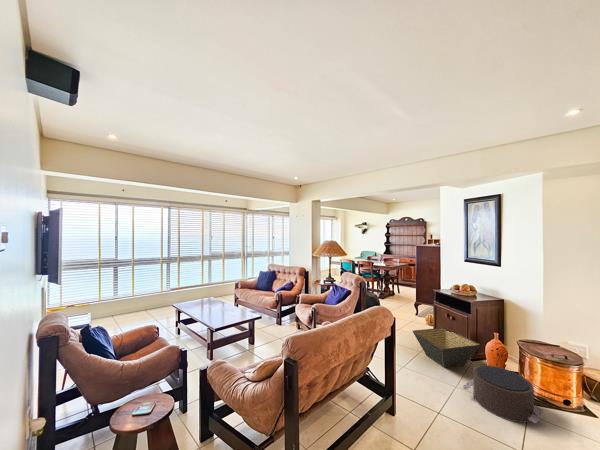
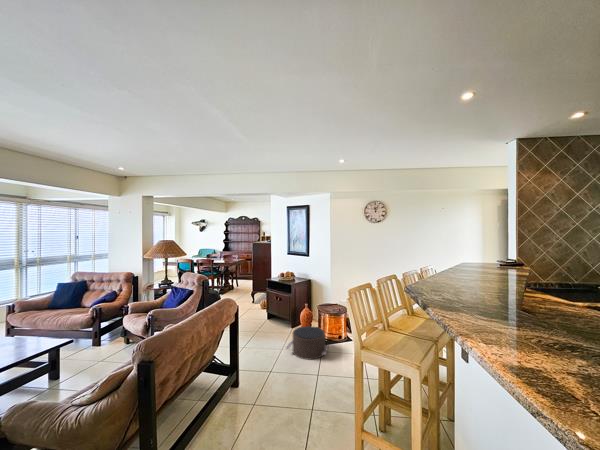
basket: present [413,328,480,367] -> none [250,307,297,339]

